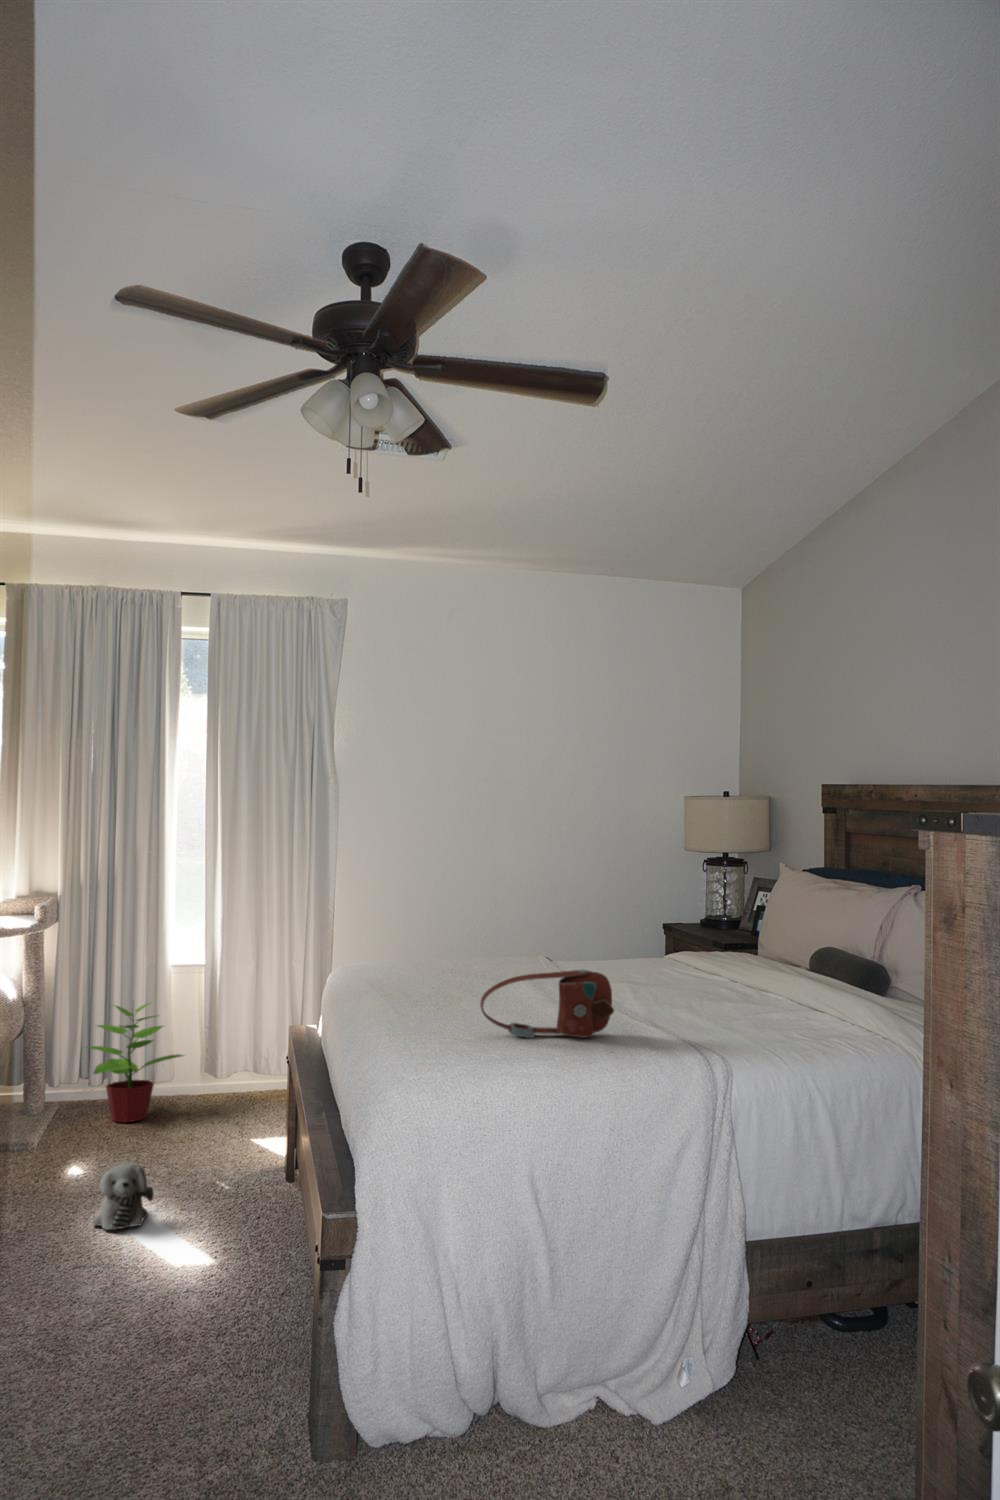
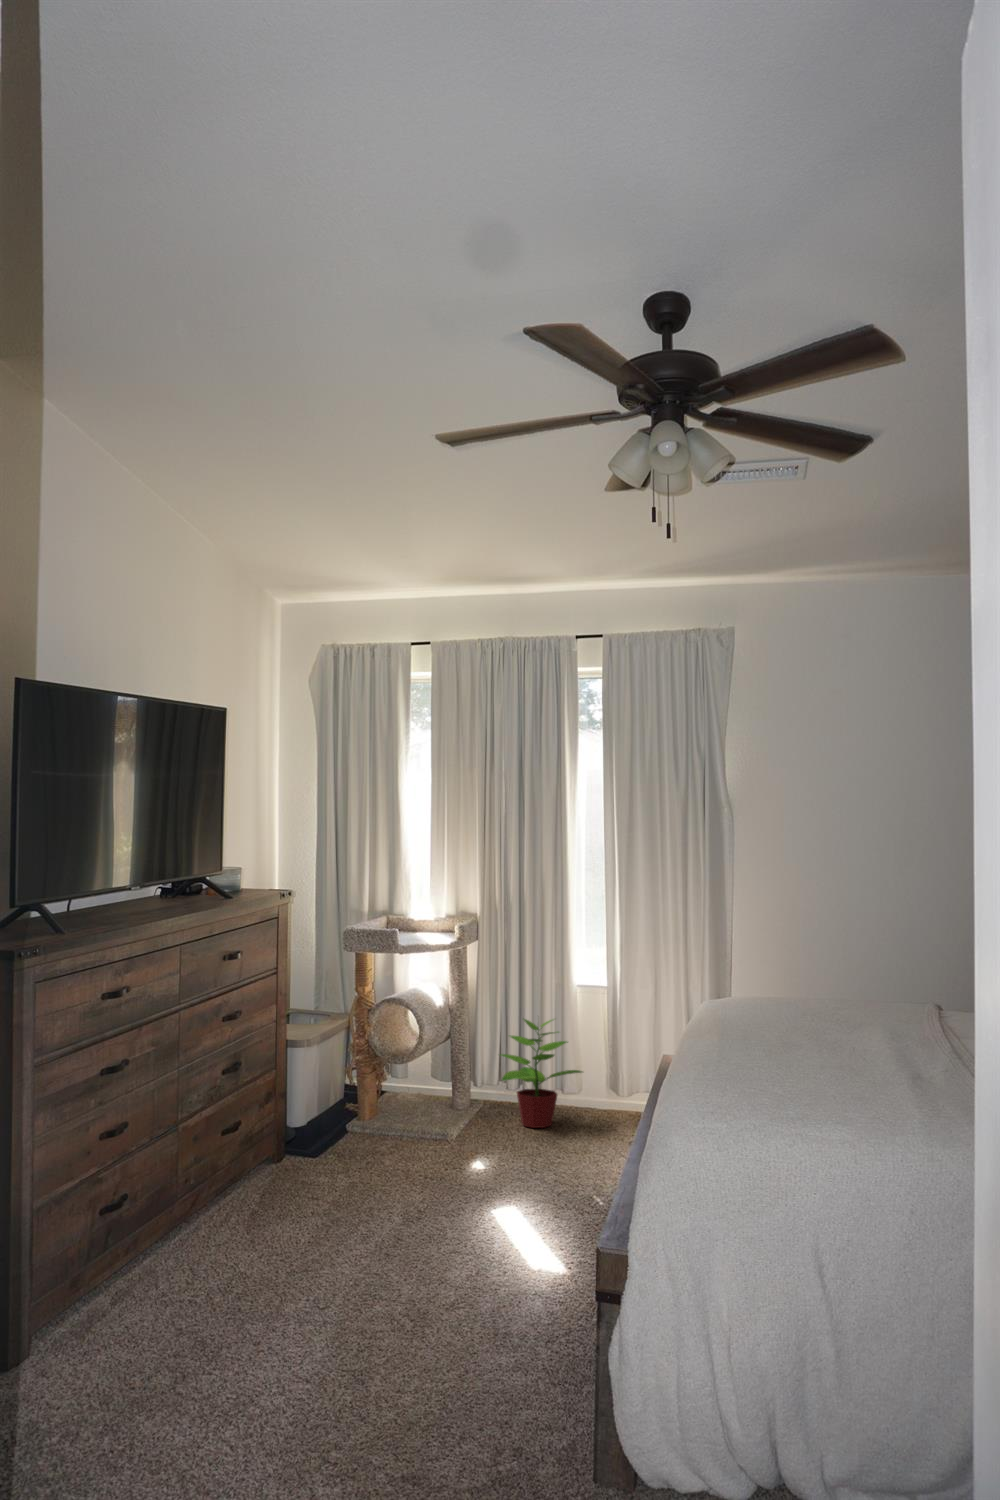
handbag: present [480,969,614,1038] -> none [786,1036,935,1111]
plush toy: present [92,1164,154,1230] -> none [477,1168,528,1226]

